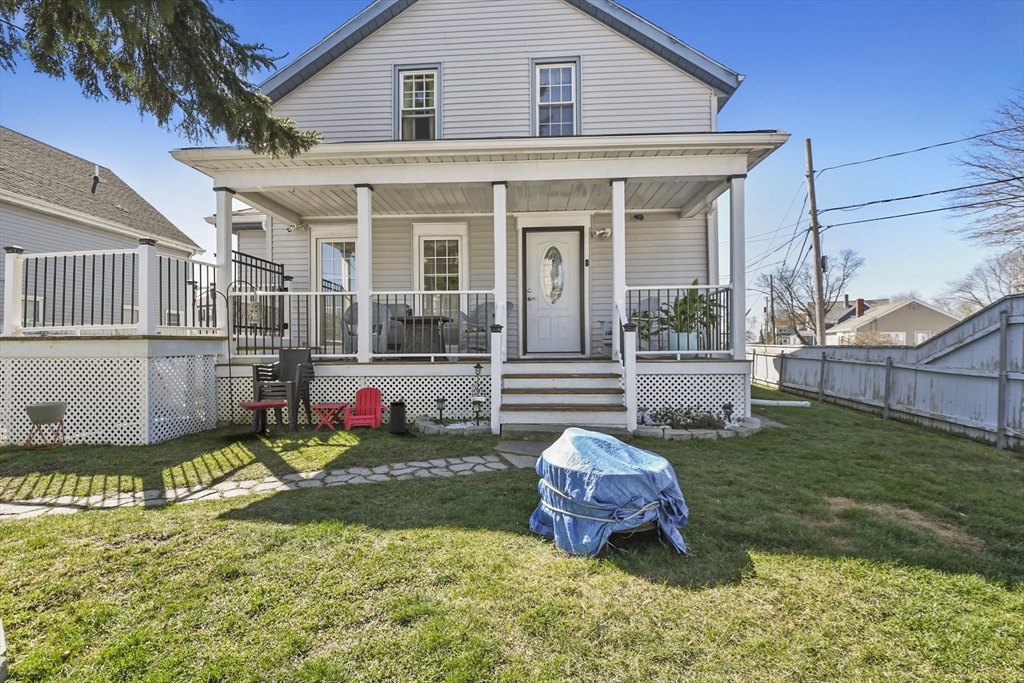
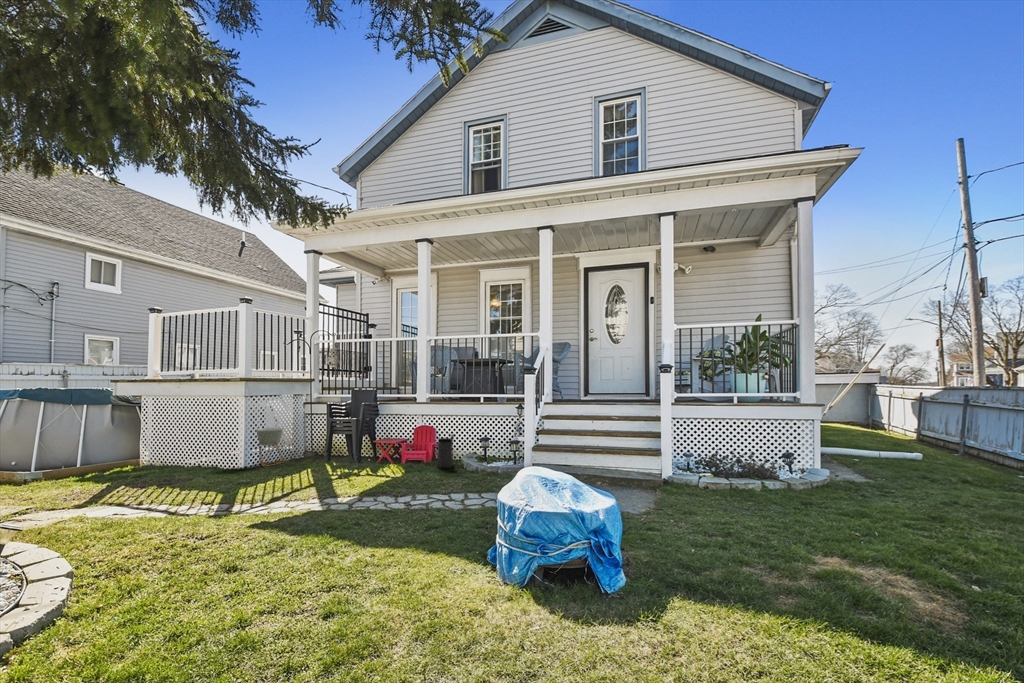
pedestal table: present [239,400,288,433] -> none [314,433,353,462]
planter: present [24,402,67,449] -> present [257,428,284,467]

